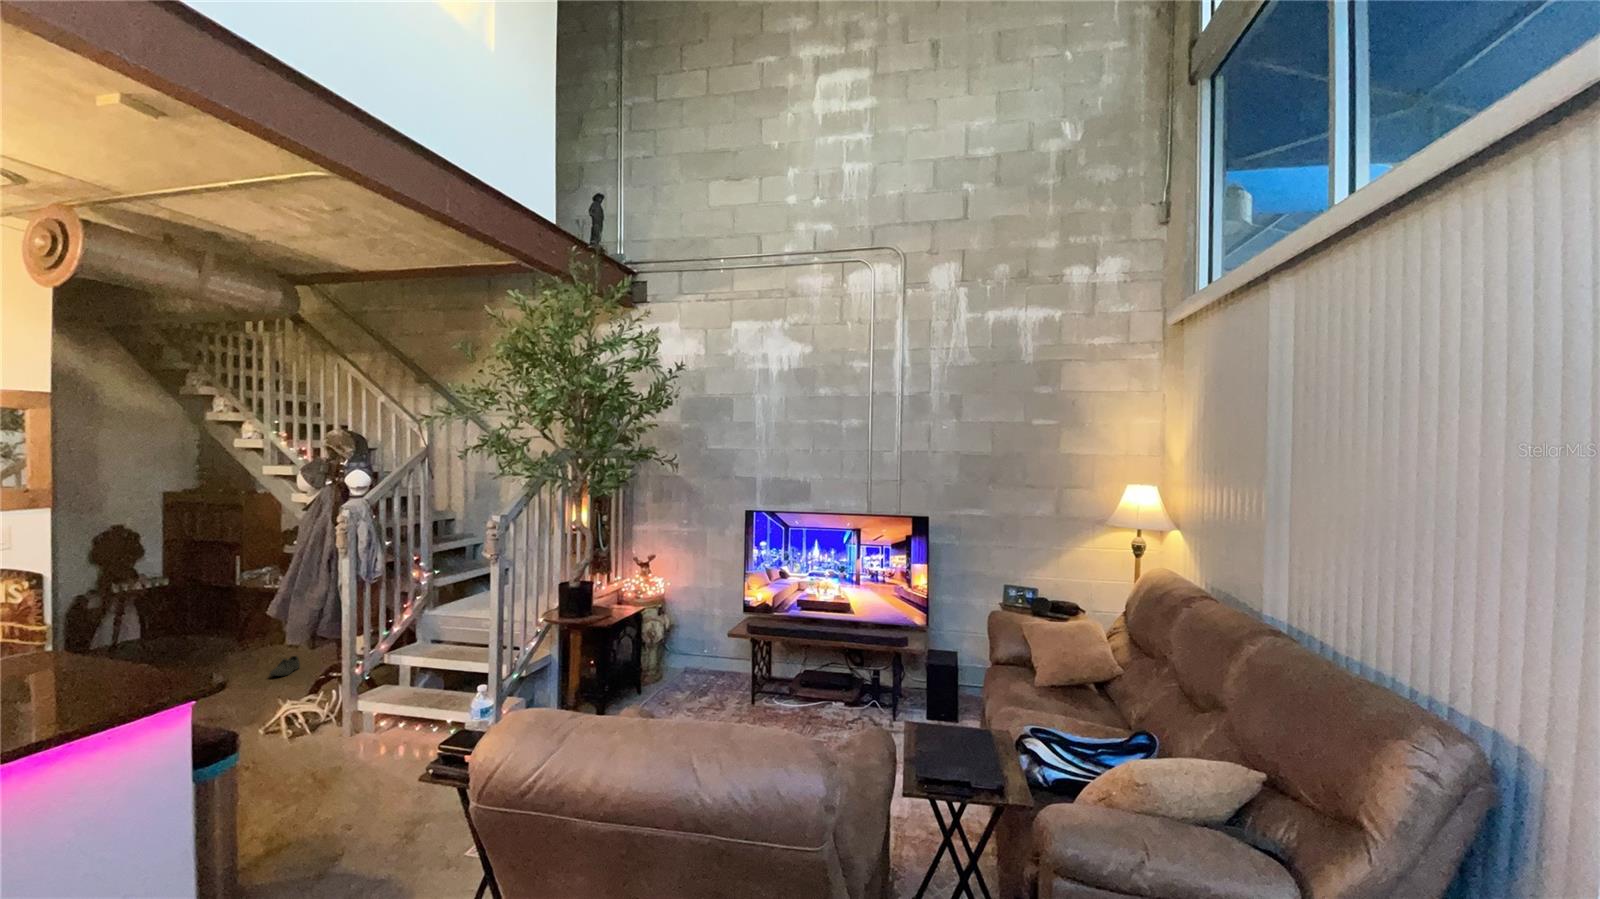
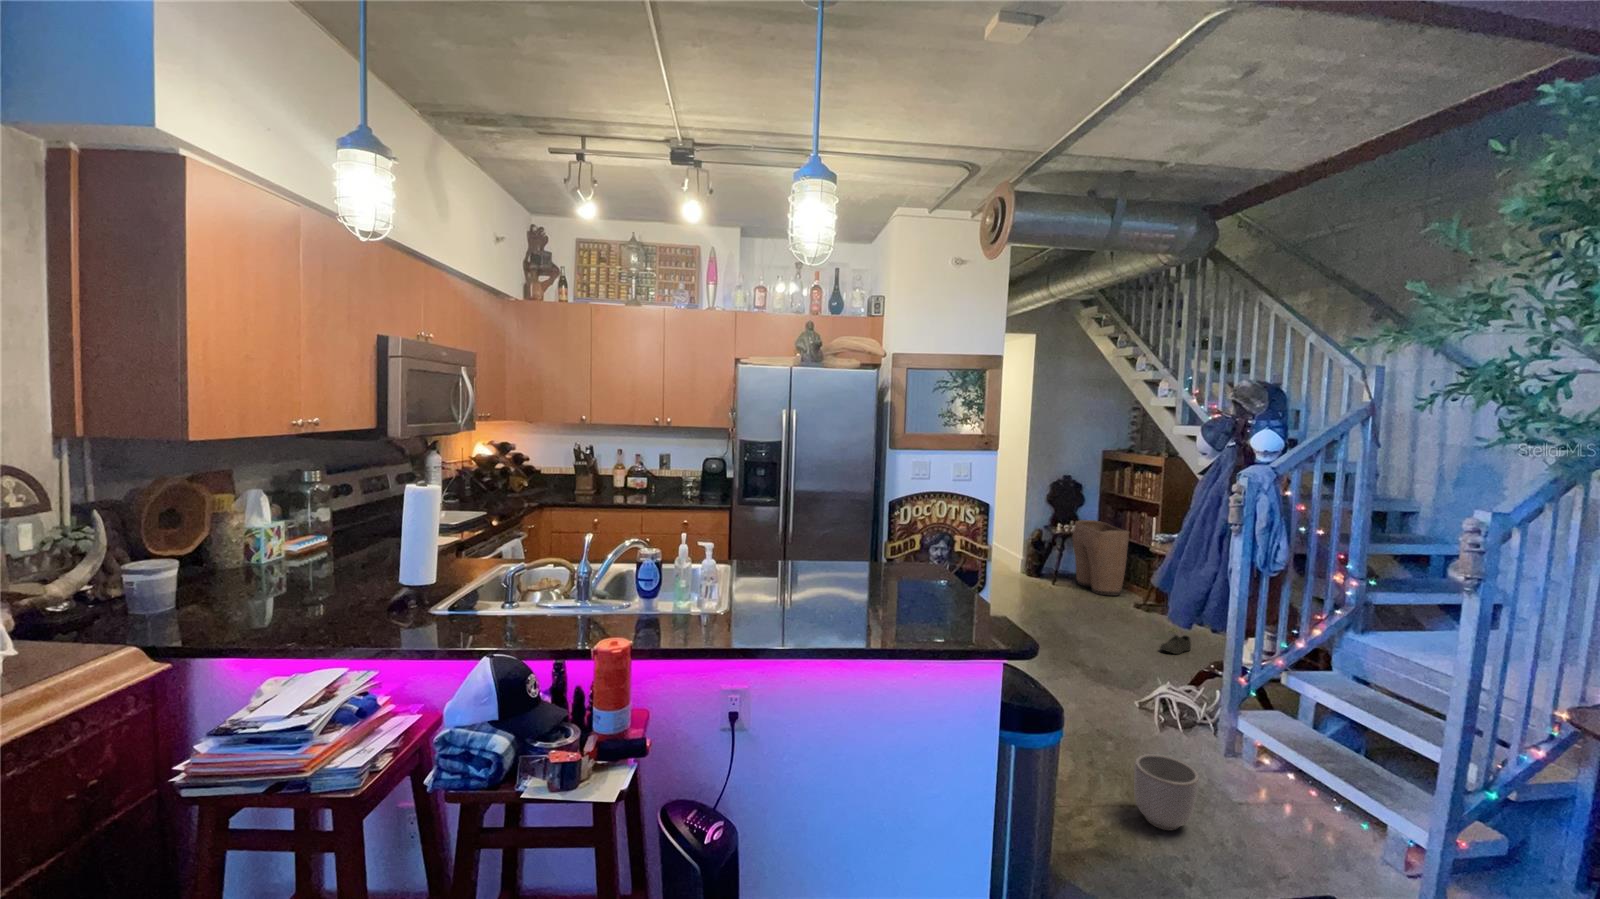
laundry basket: none [141,572,217,648] -> present [1073,520,1129,596]
planter: none [276,750,335,813] -> present [1134,754,1199,831]

